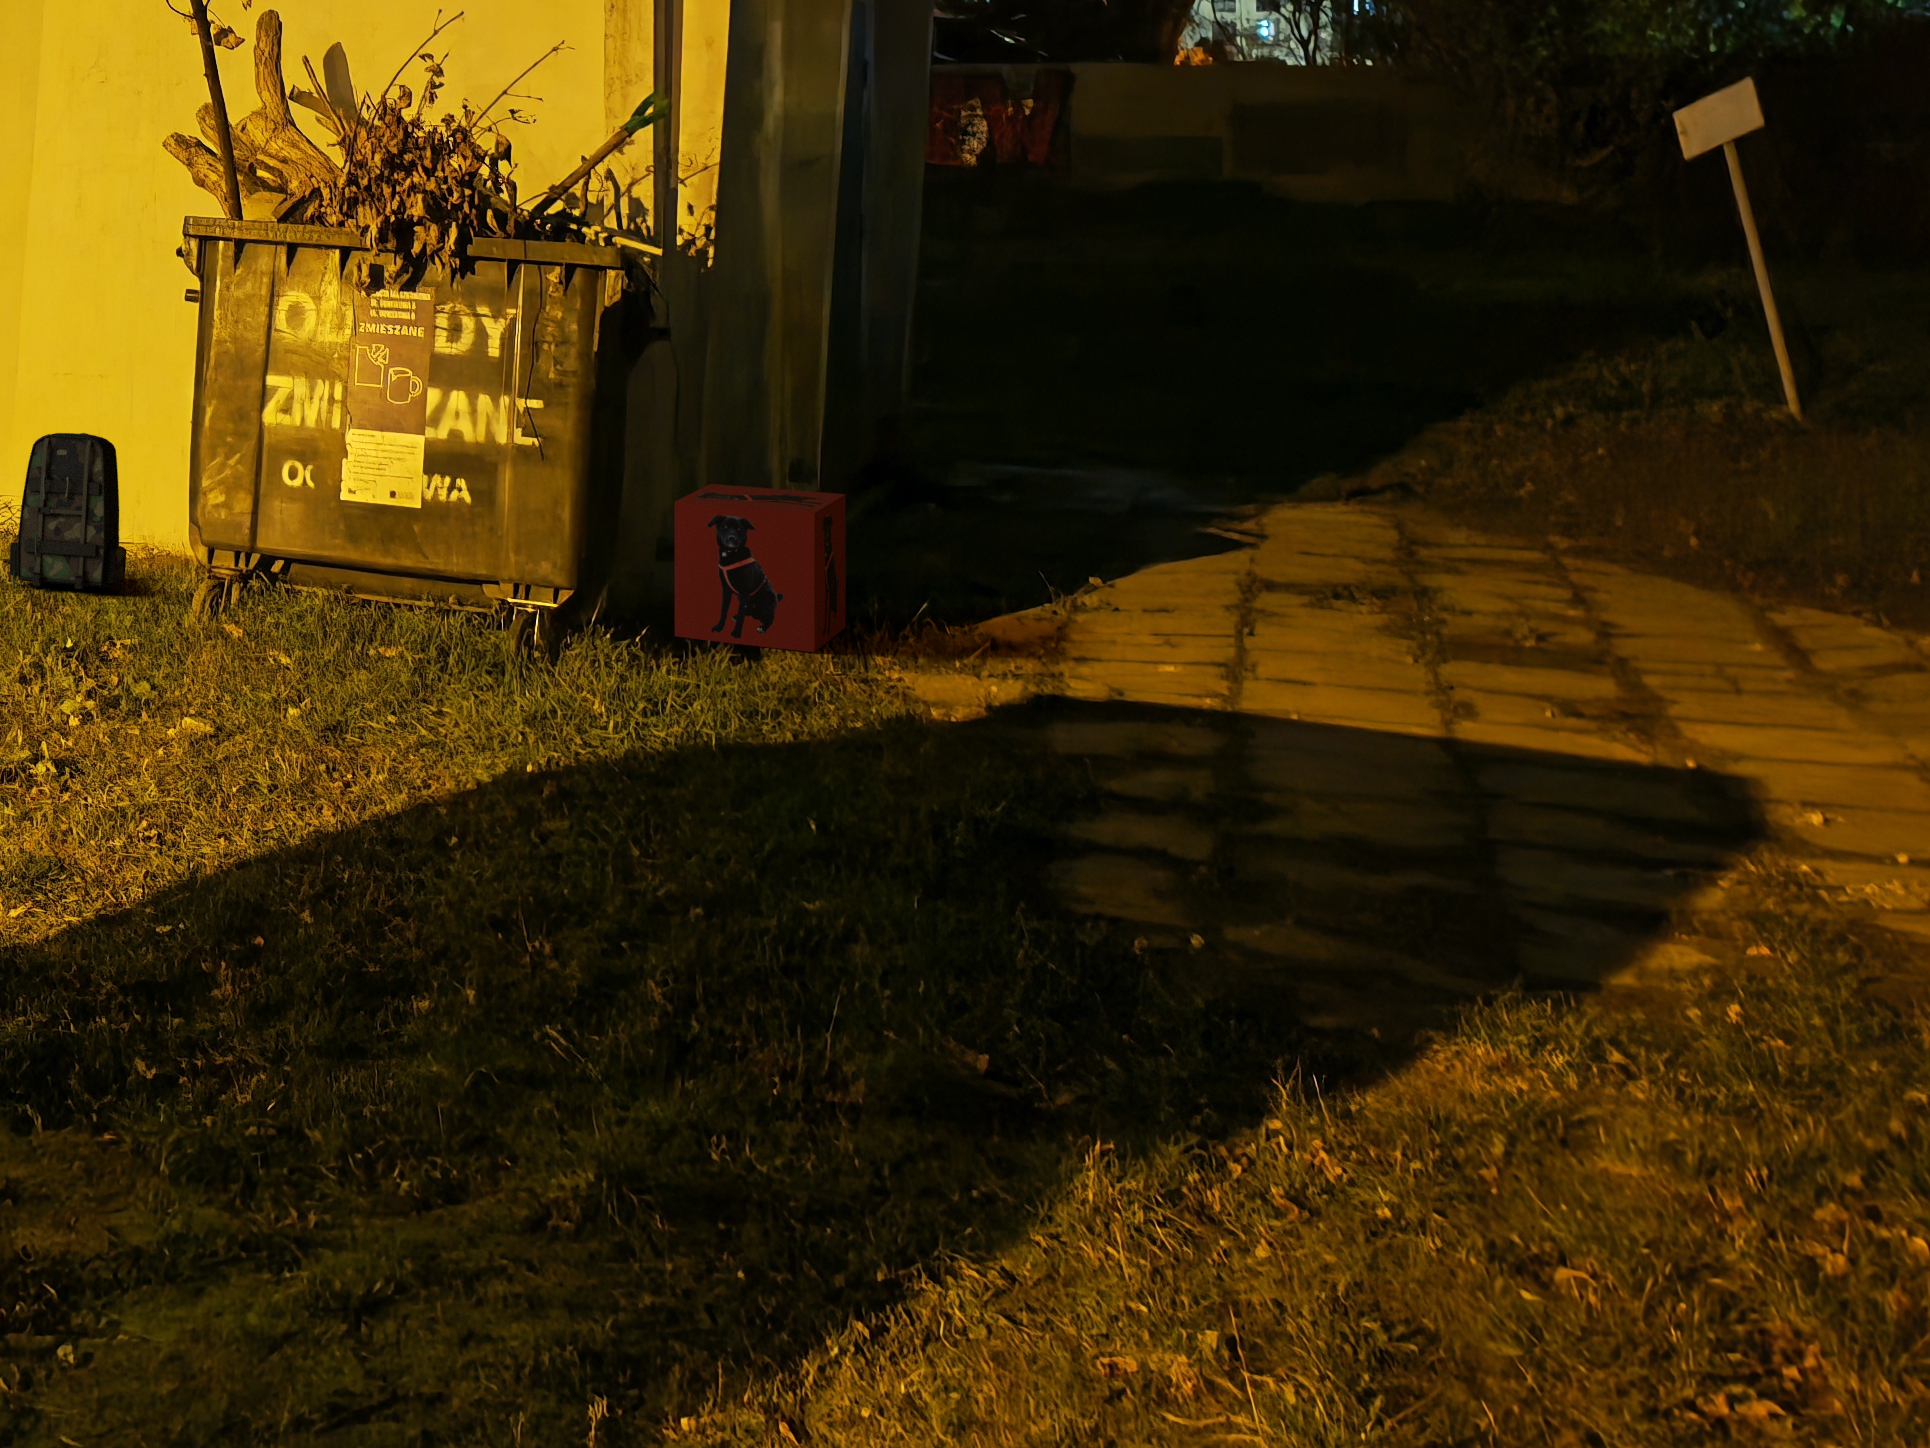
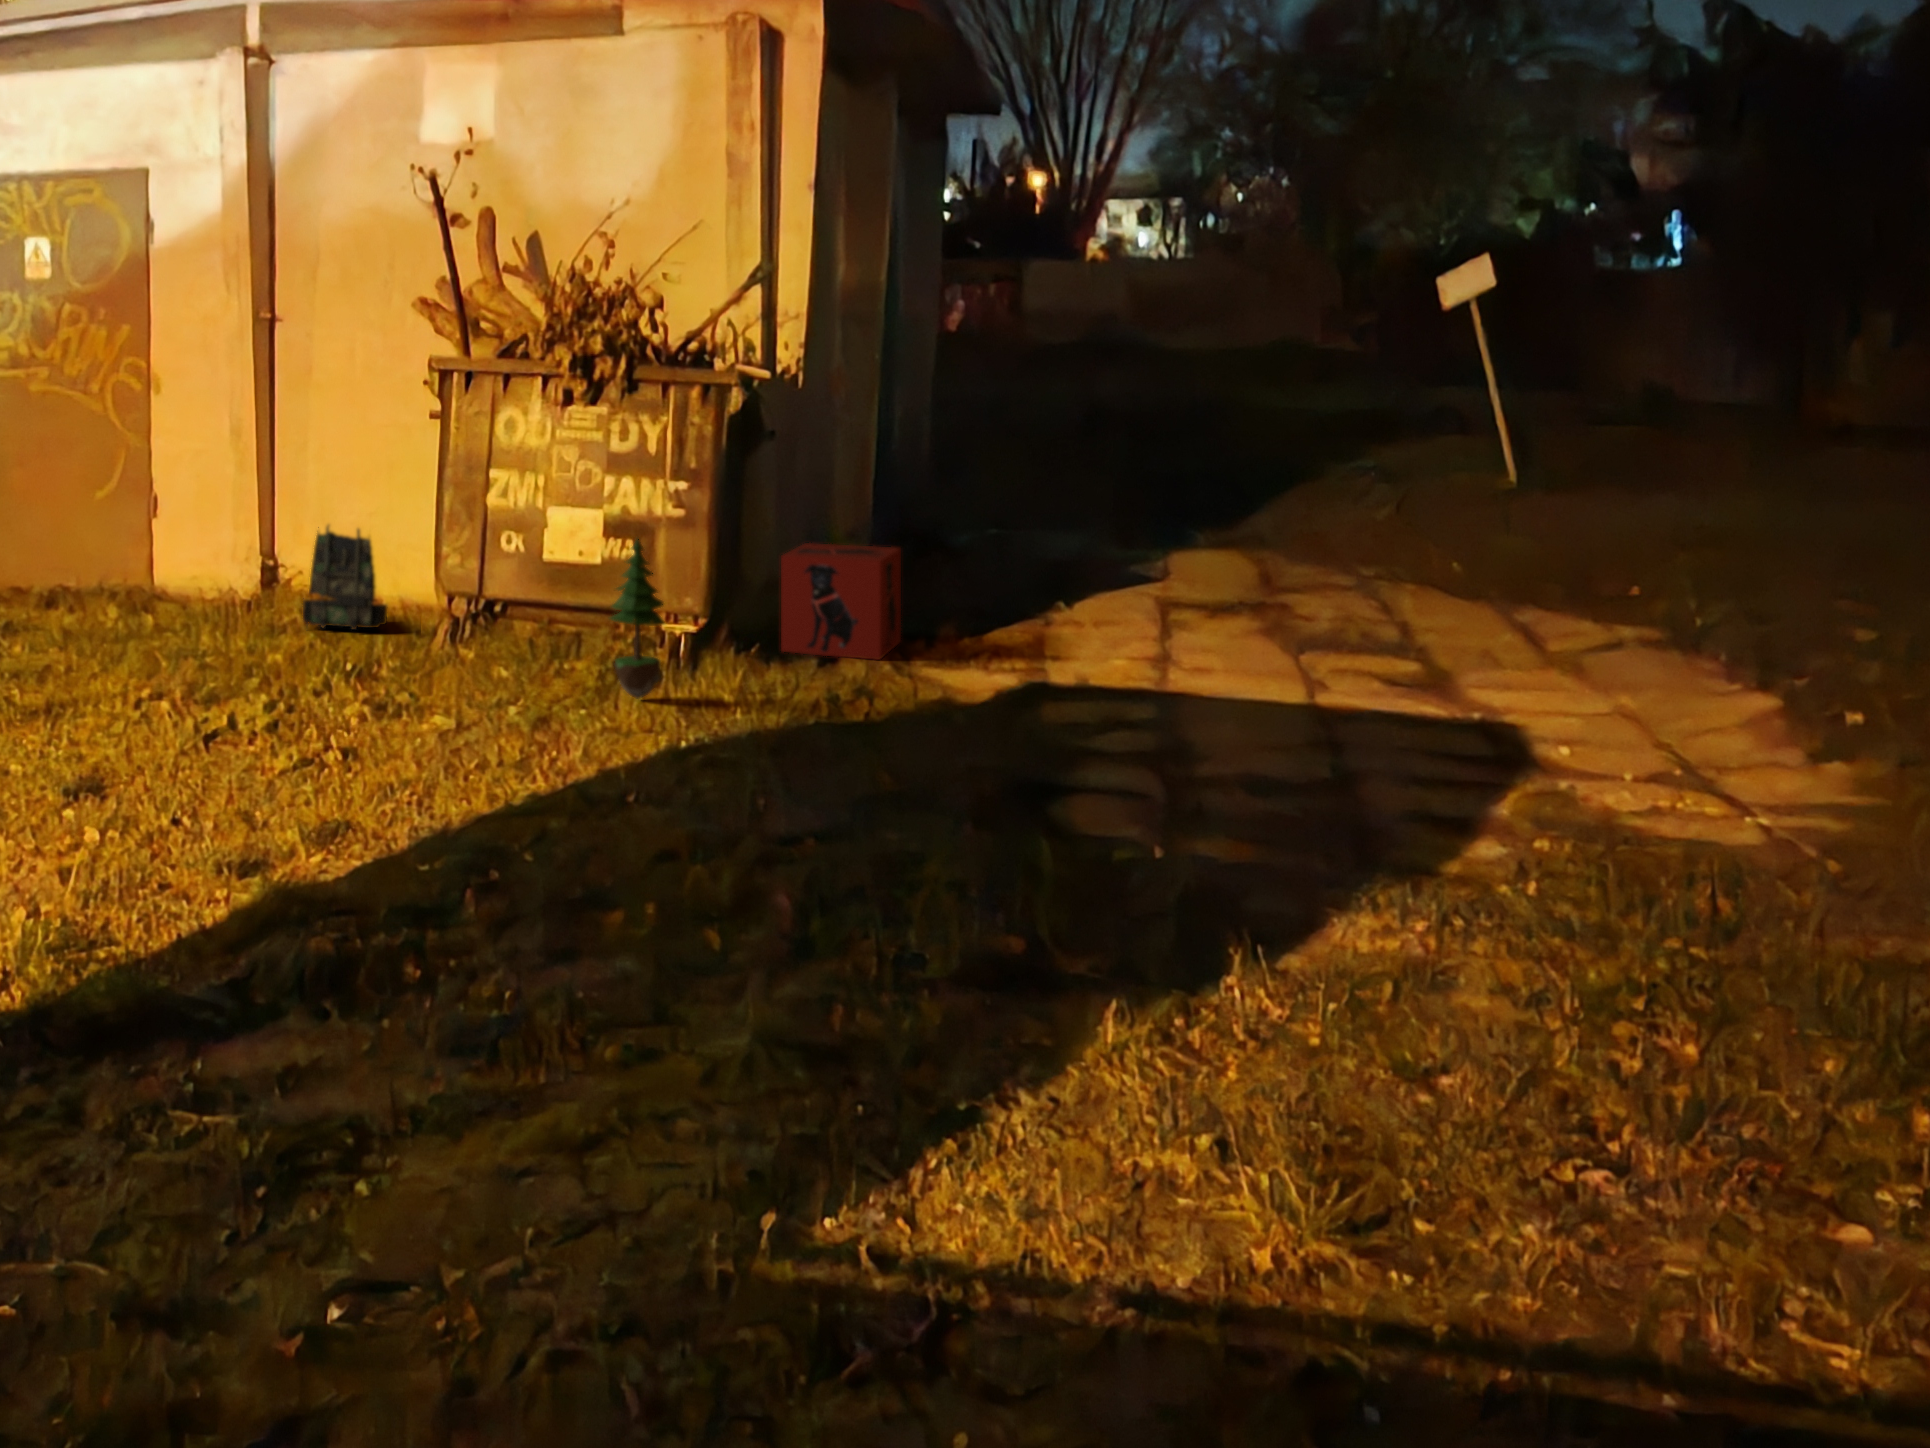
potted tree: none [426,471,510,700] -> present [610,539,665,699]

